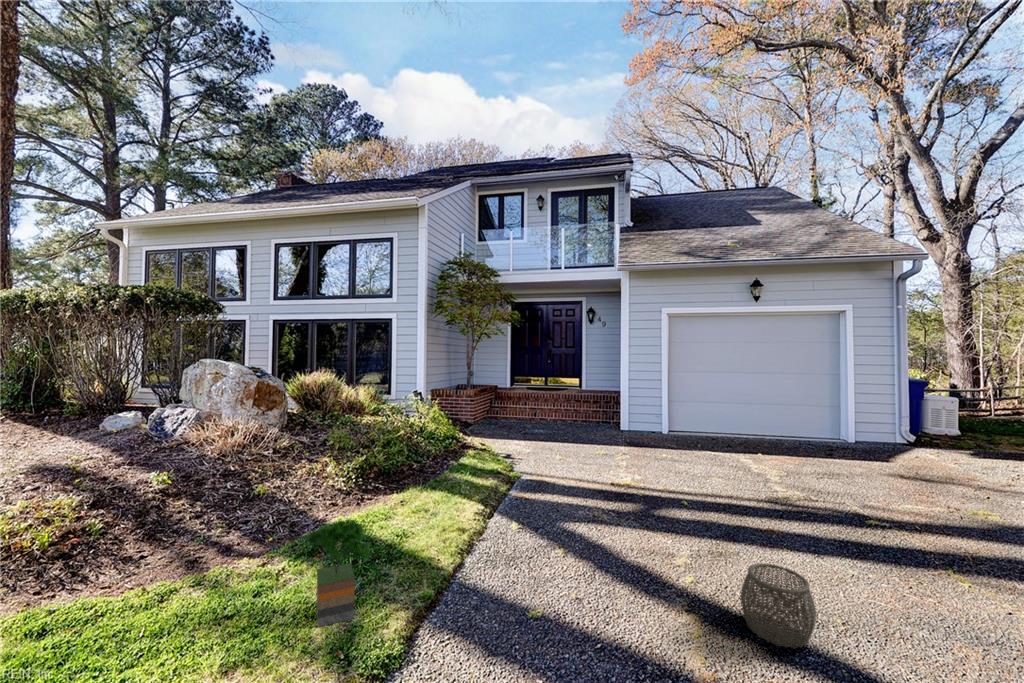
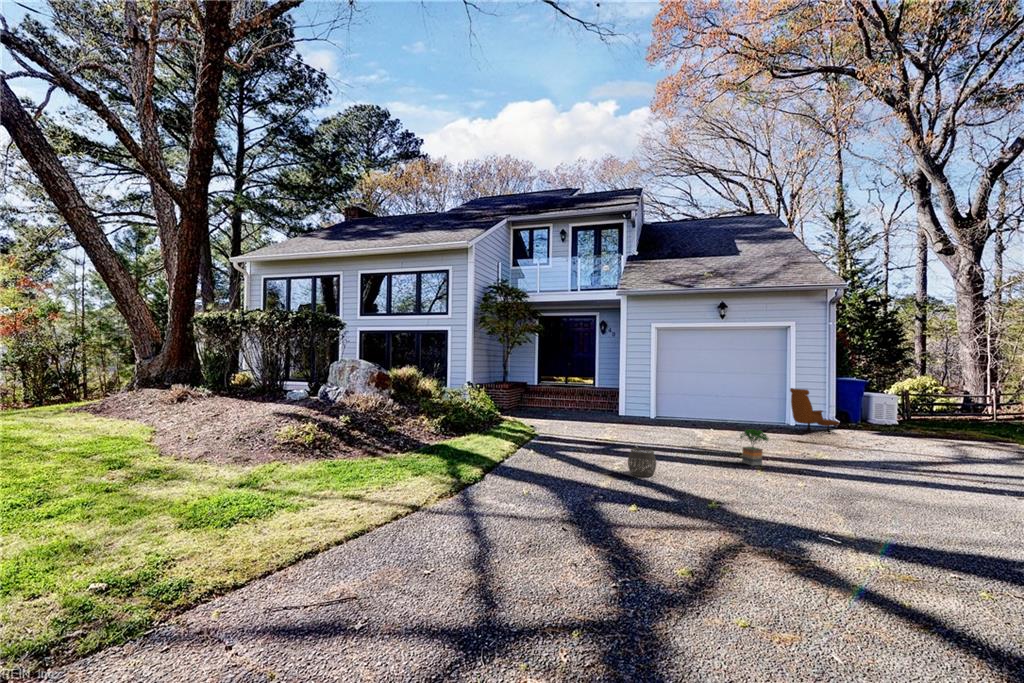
lounge chair: none [866,393,929,461] -> present [790,388,840,434]
potted tree: present [307,519,370,627] -> present [740,429,769,465]

